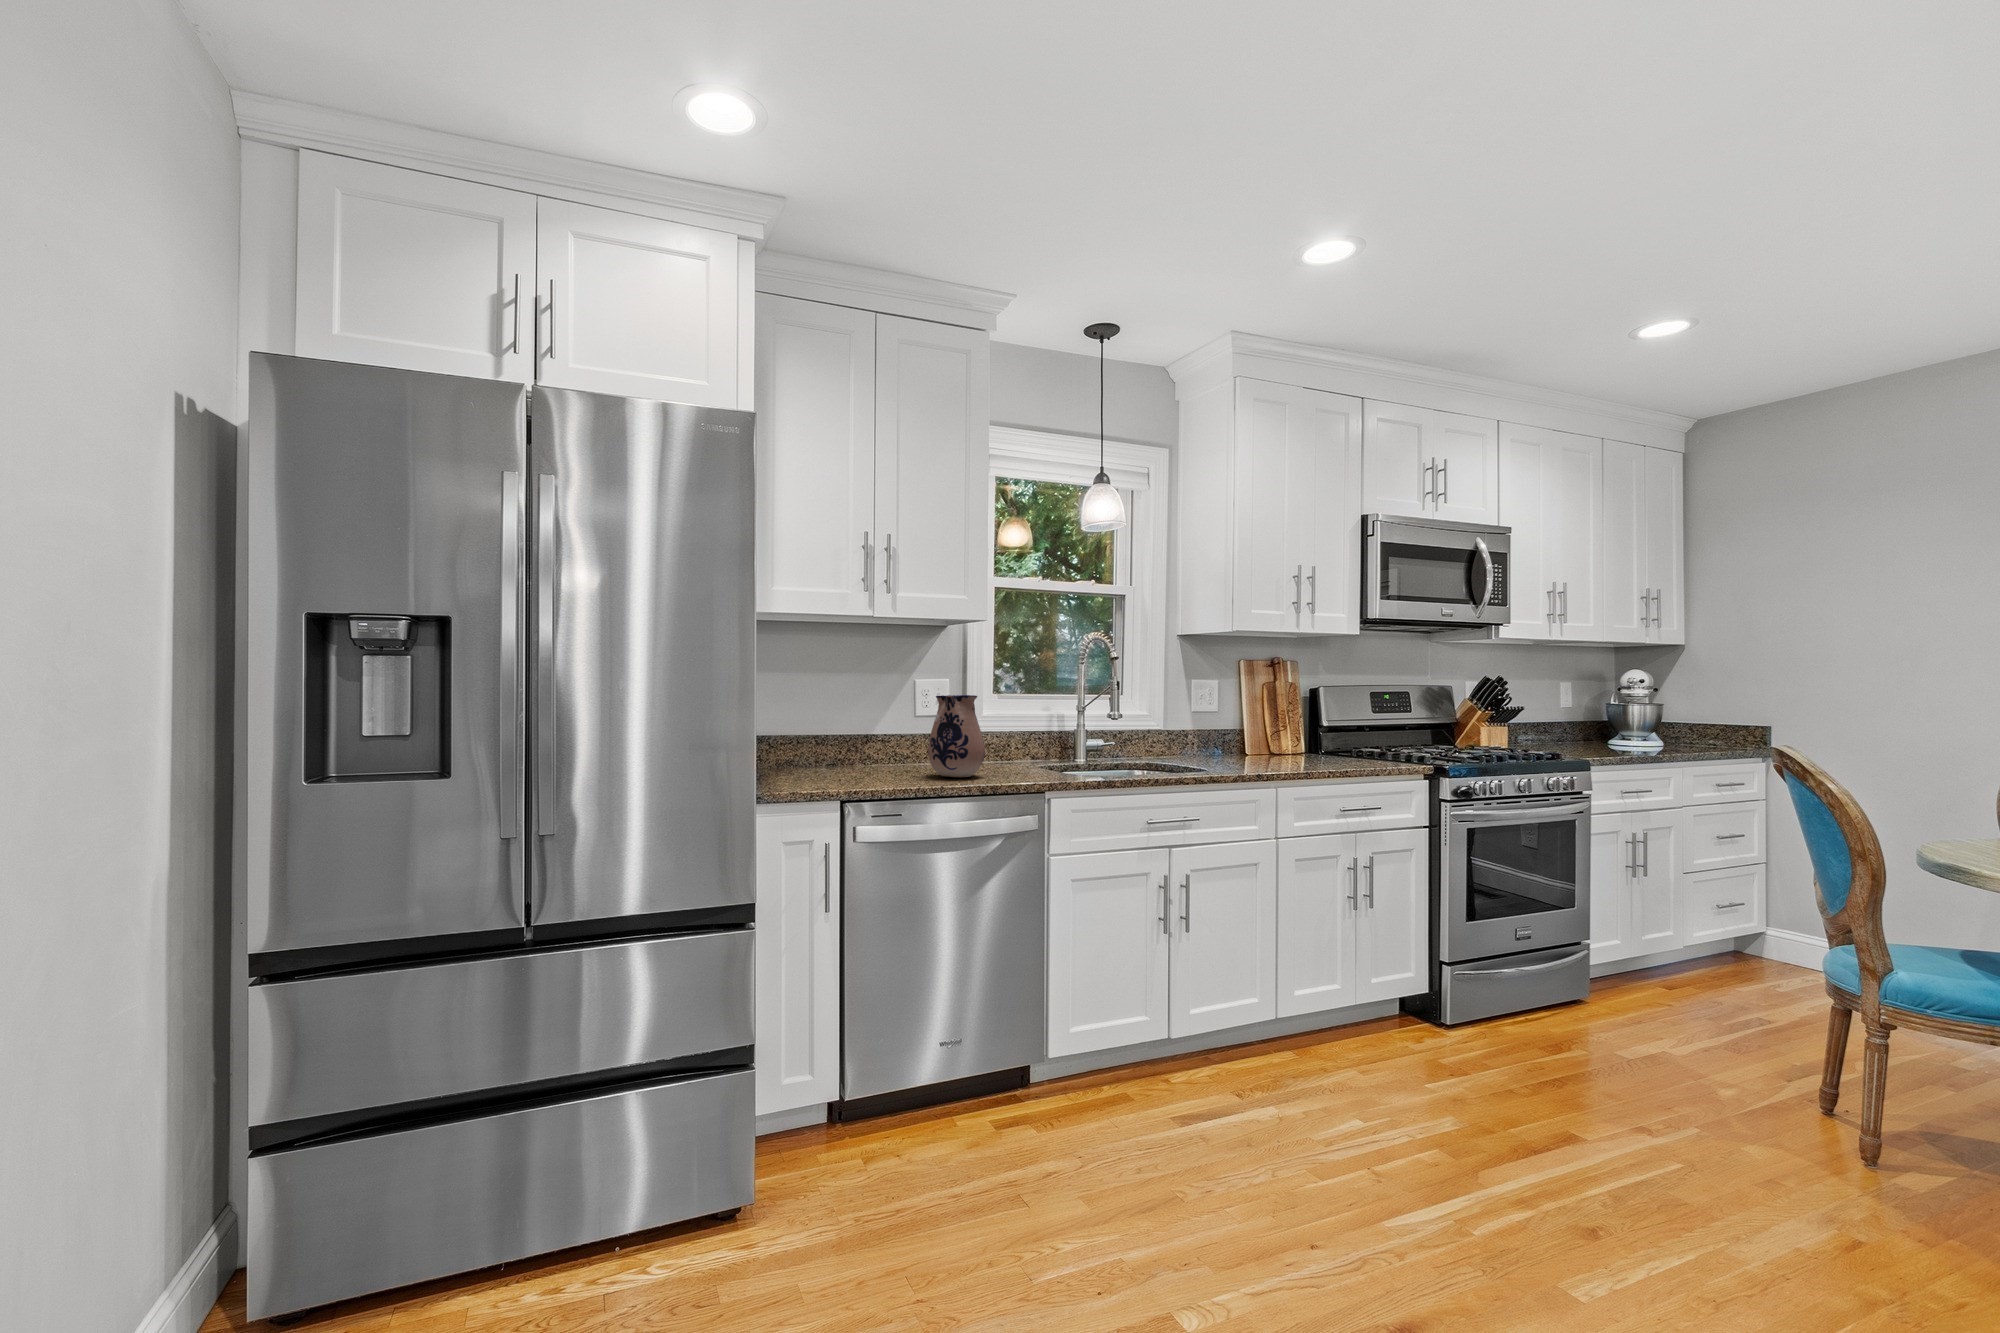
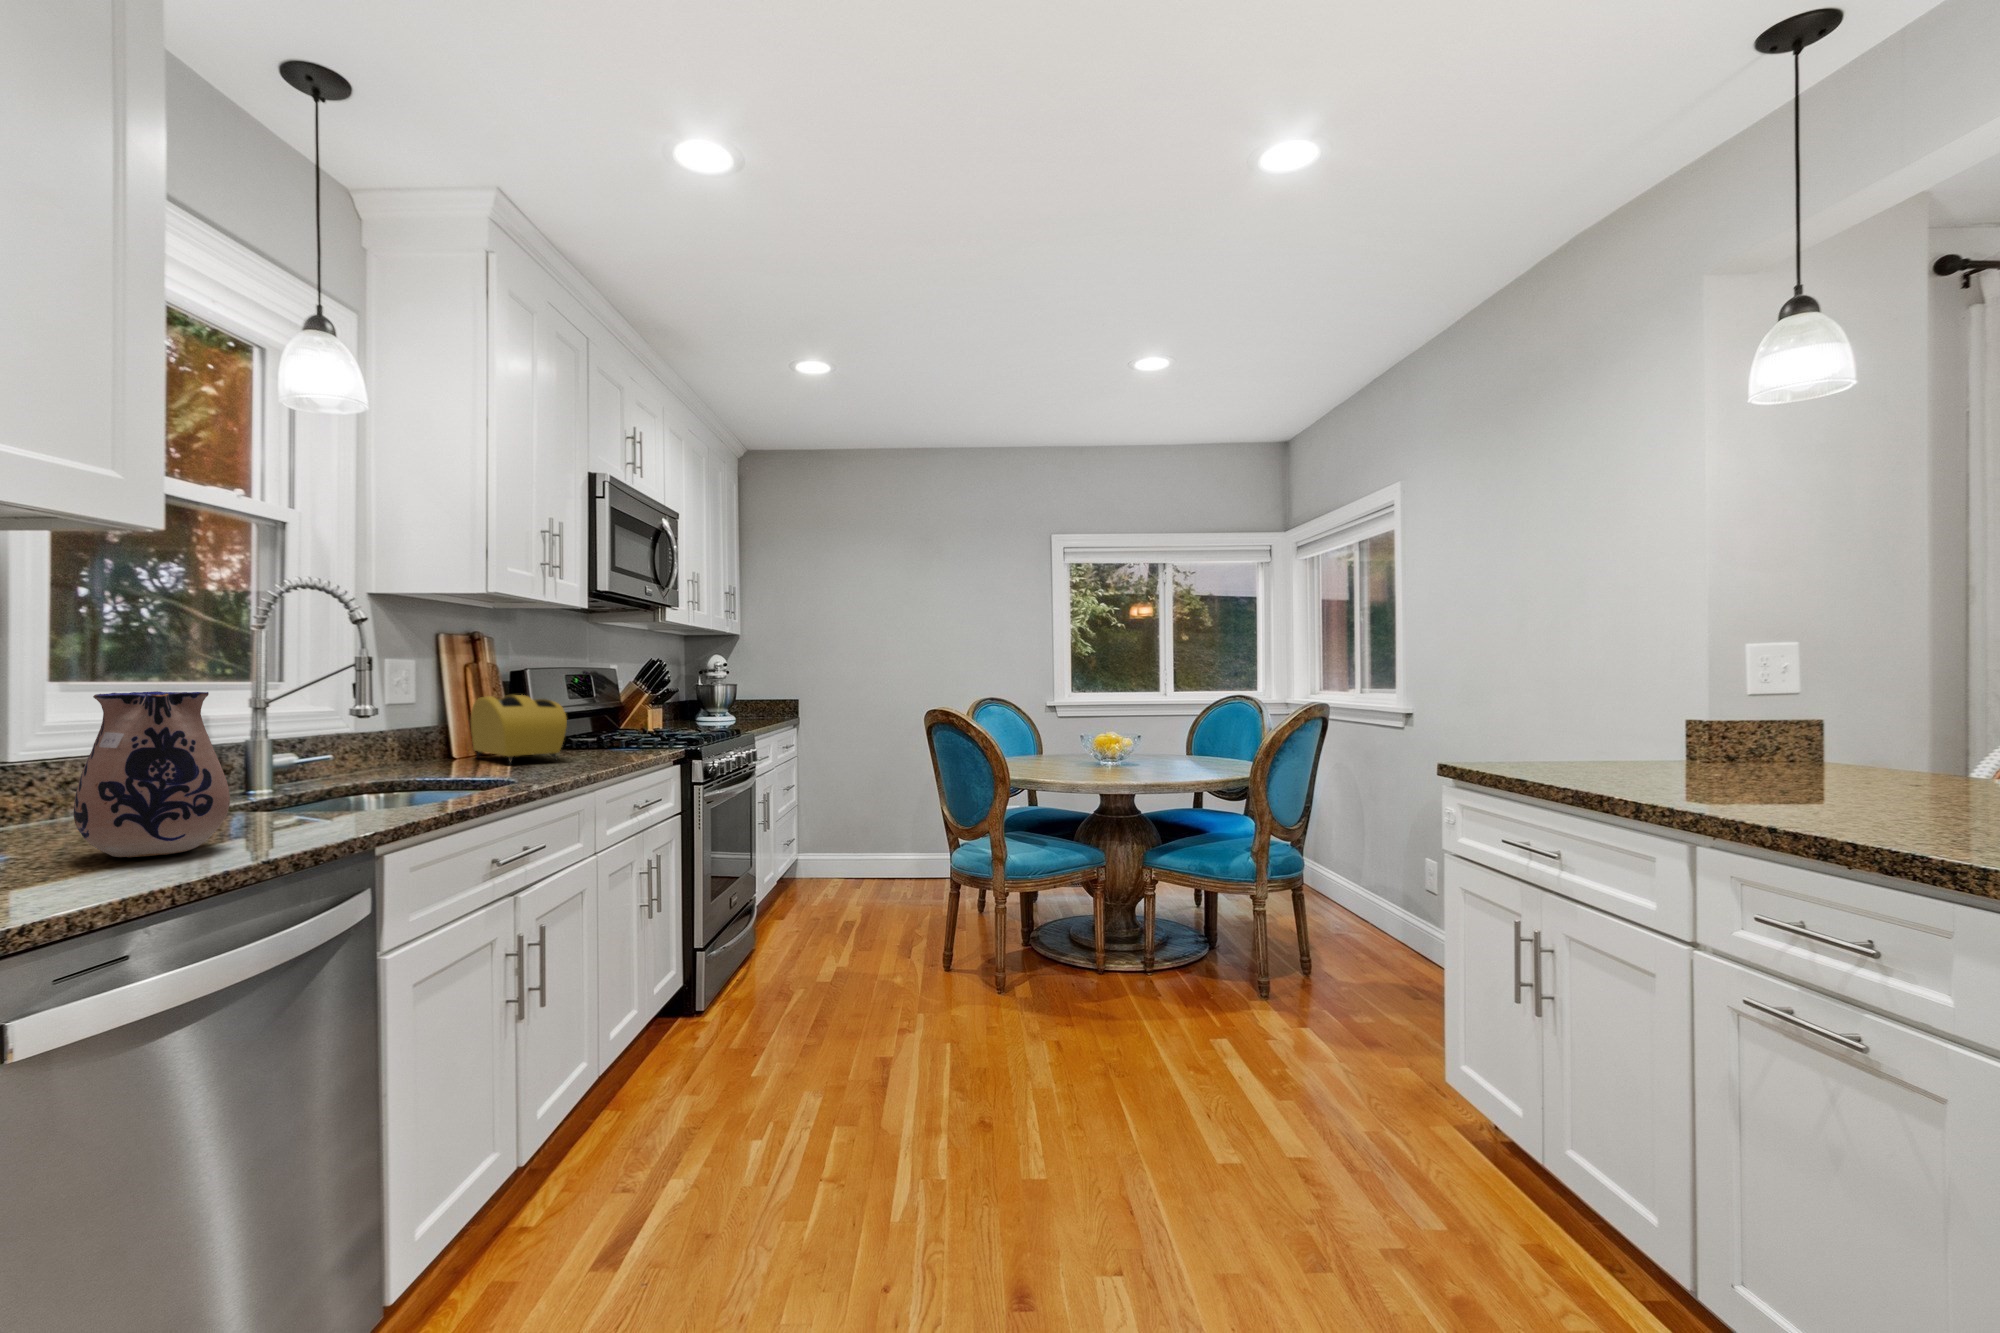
toaster: none [1239,706,1294,762] -> present [470,695,567,764]

